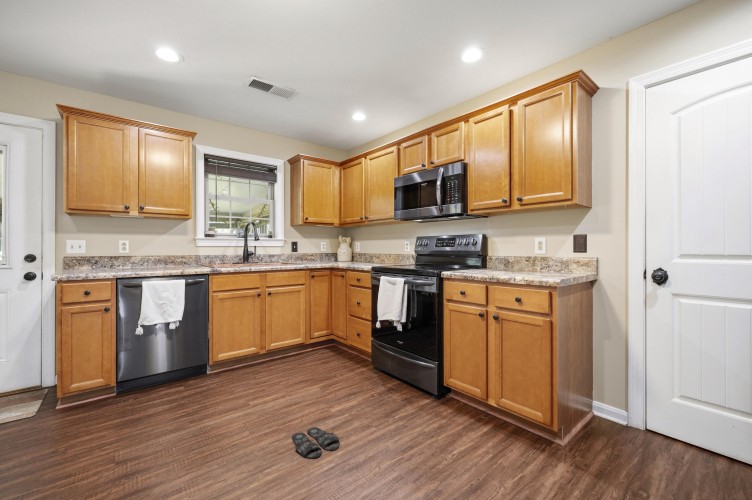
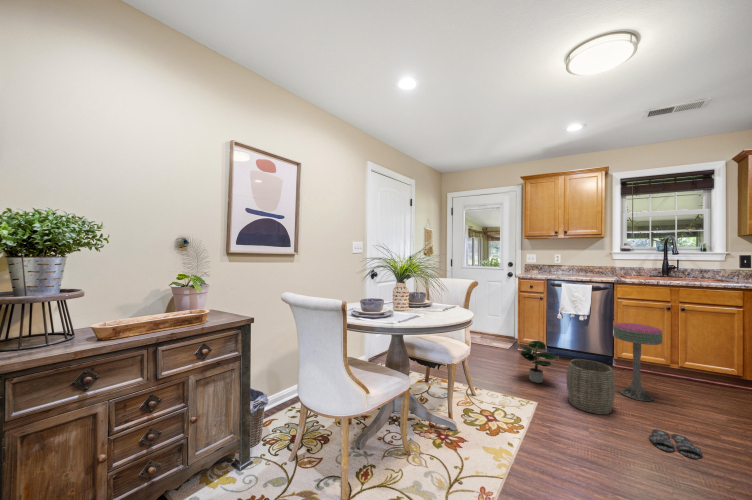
bar stool: none [227,317,275,409] -> present [614,323,662,401]
potted plant: none [86,380,163,458] -> present [520,341,558,383]
woven basket: none [185,380,248,463] -> present [567,359,615,414]

